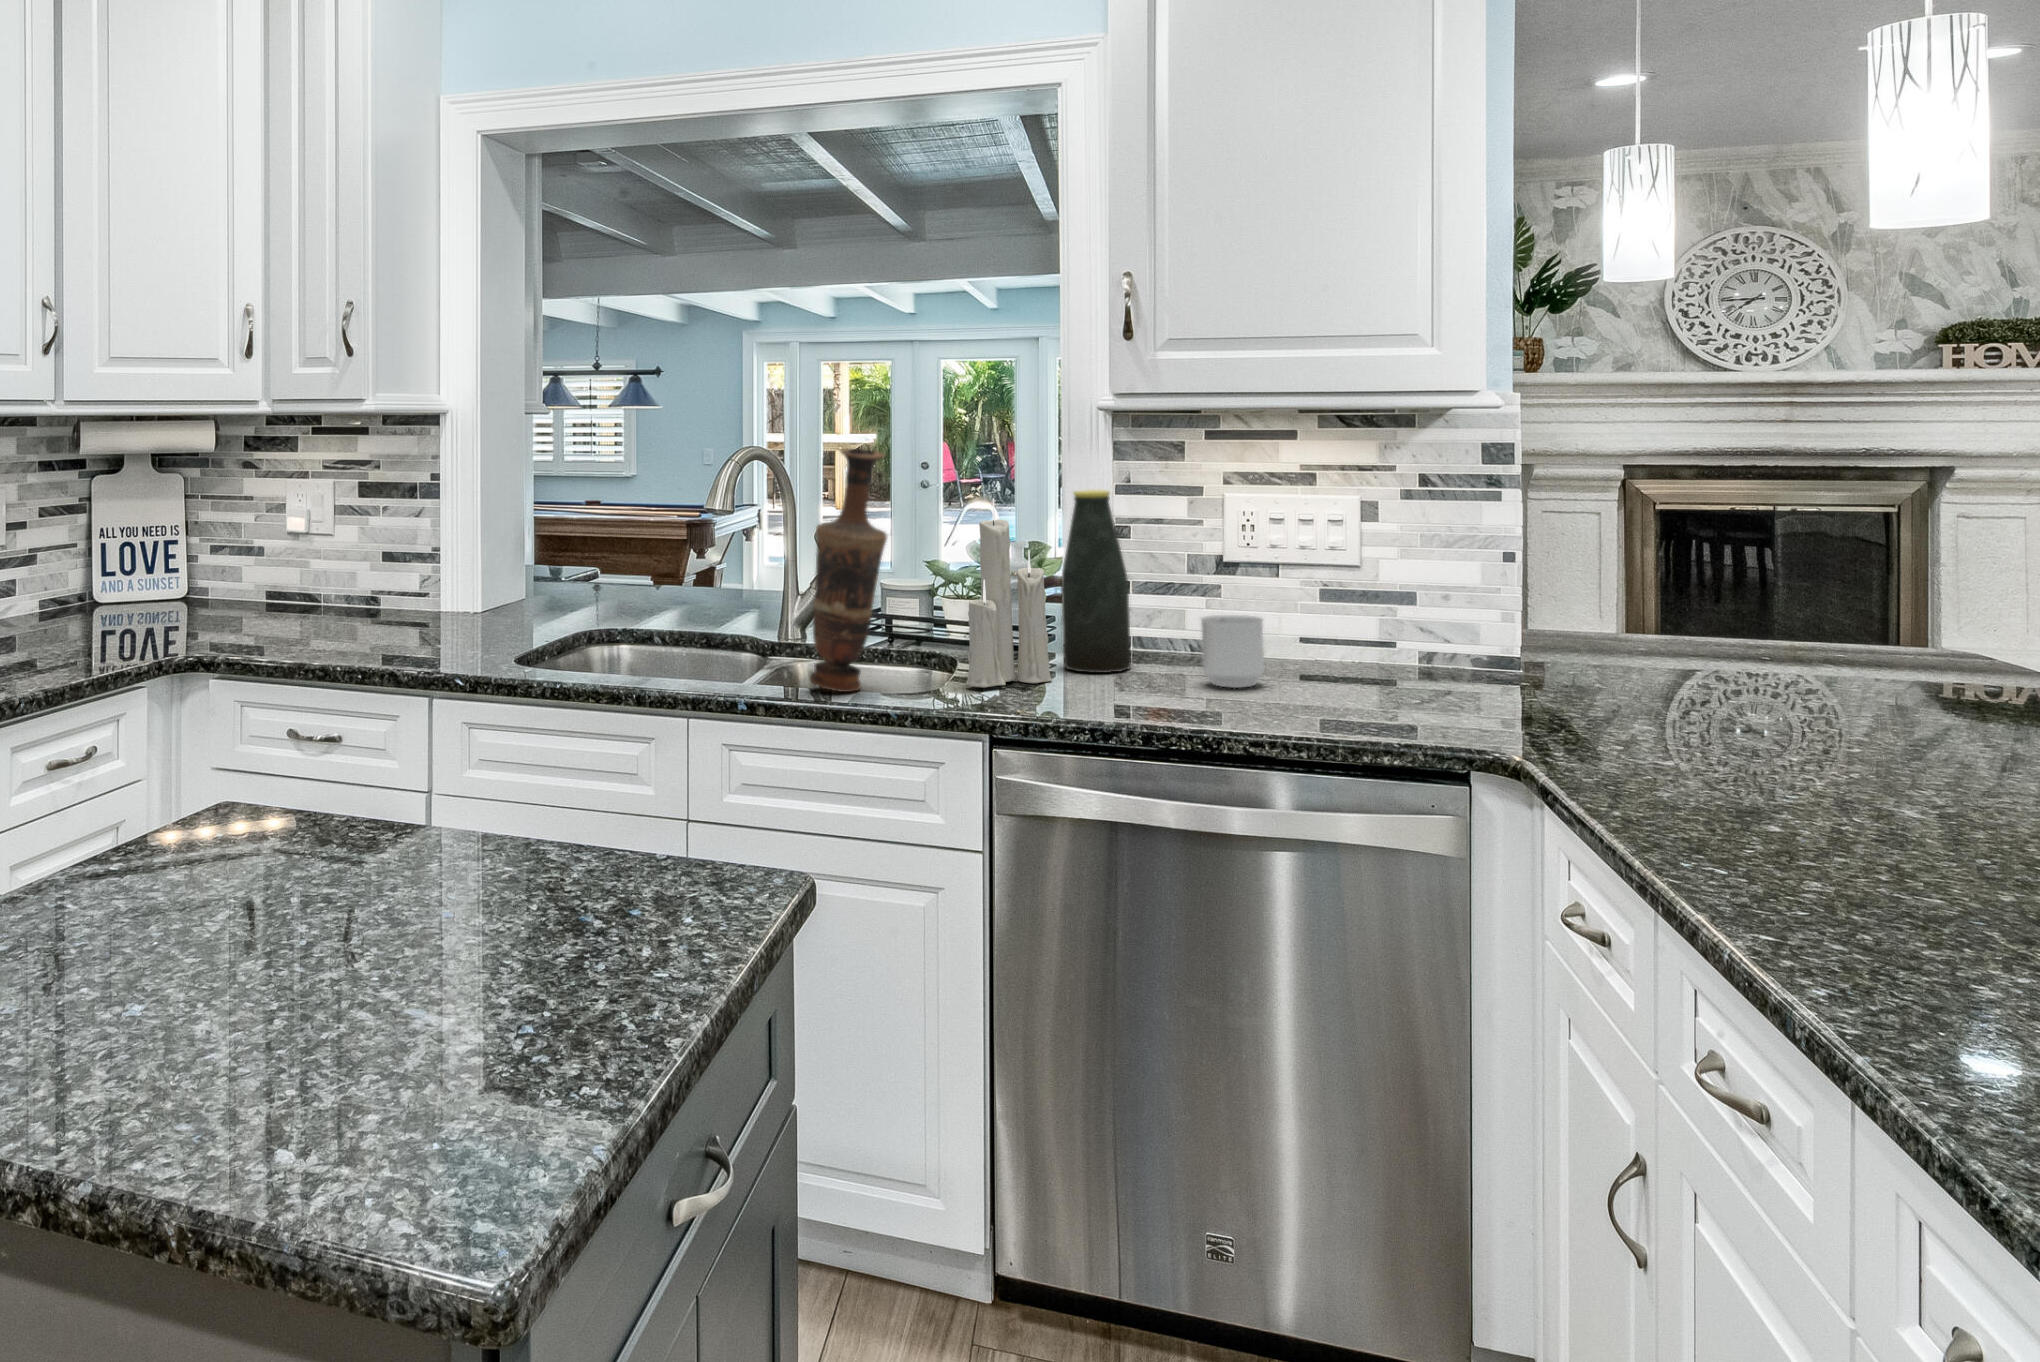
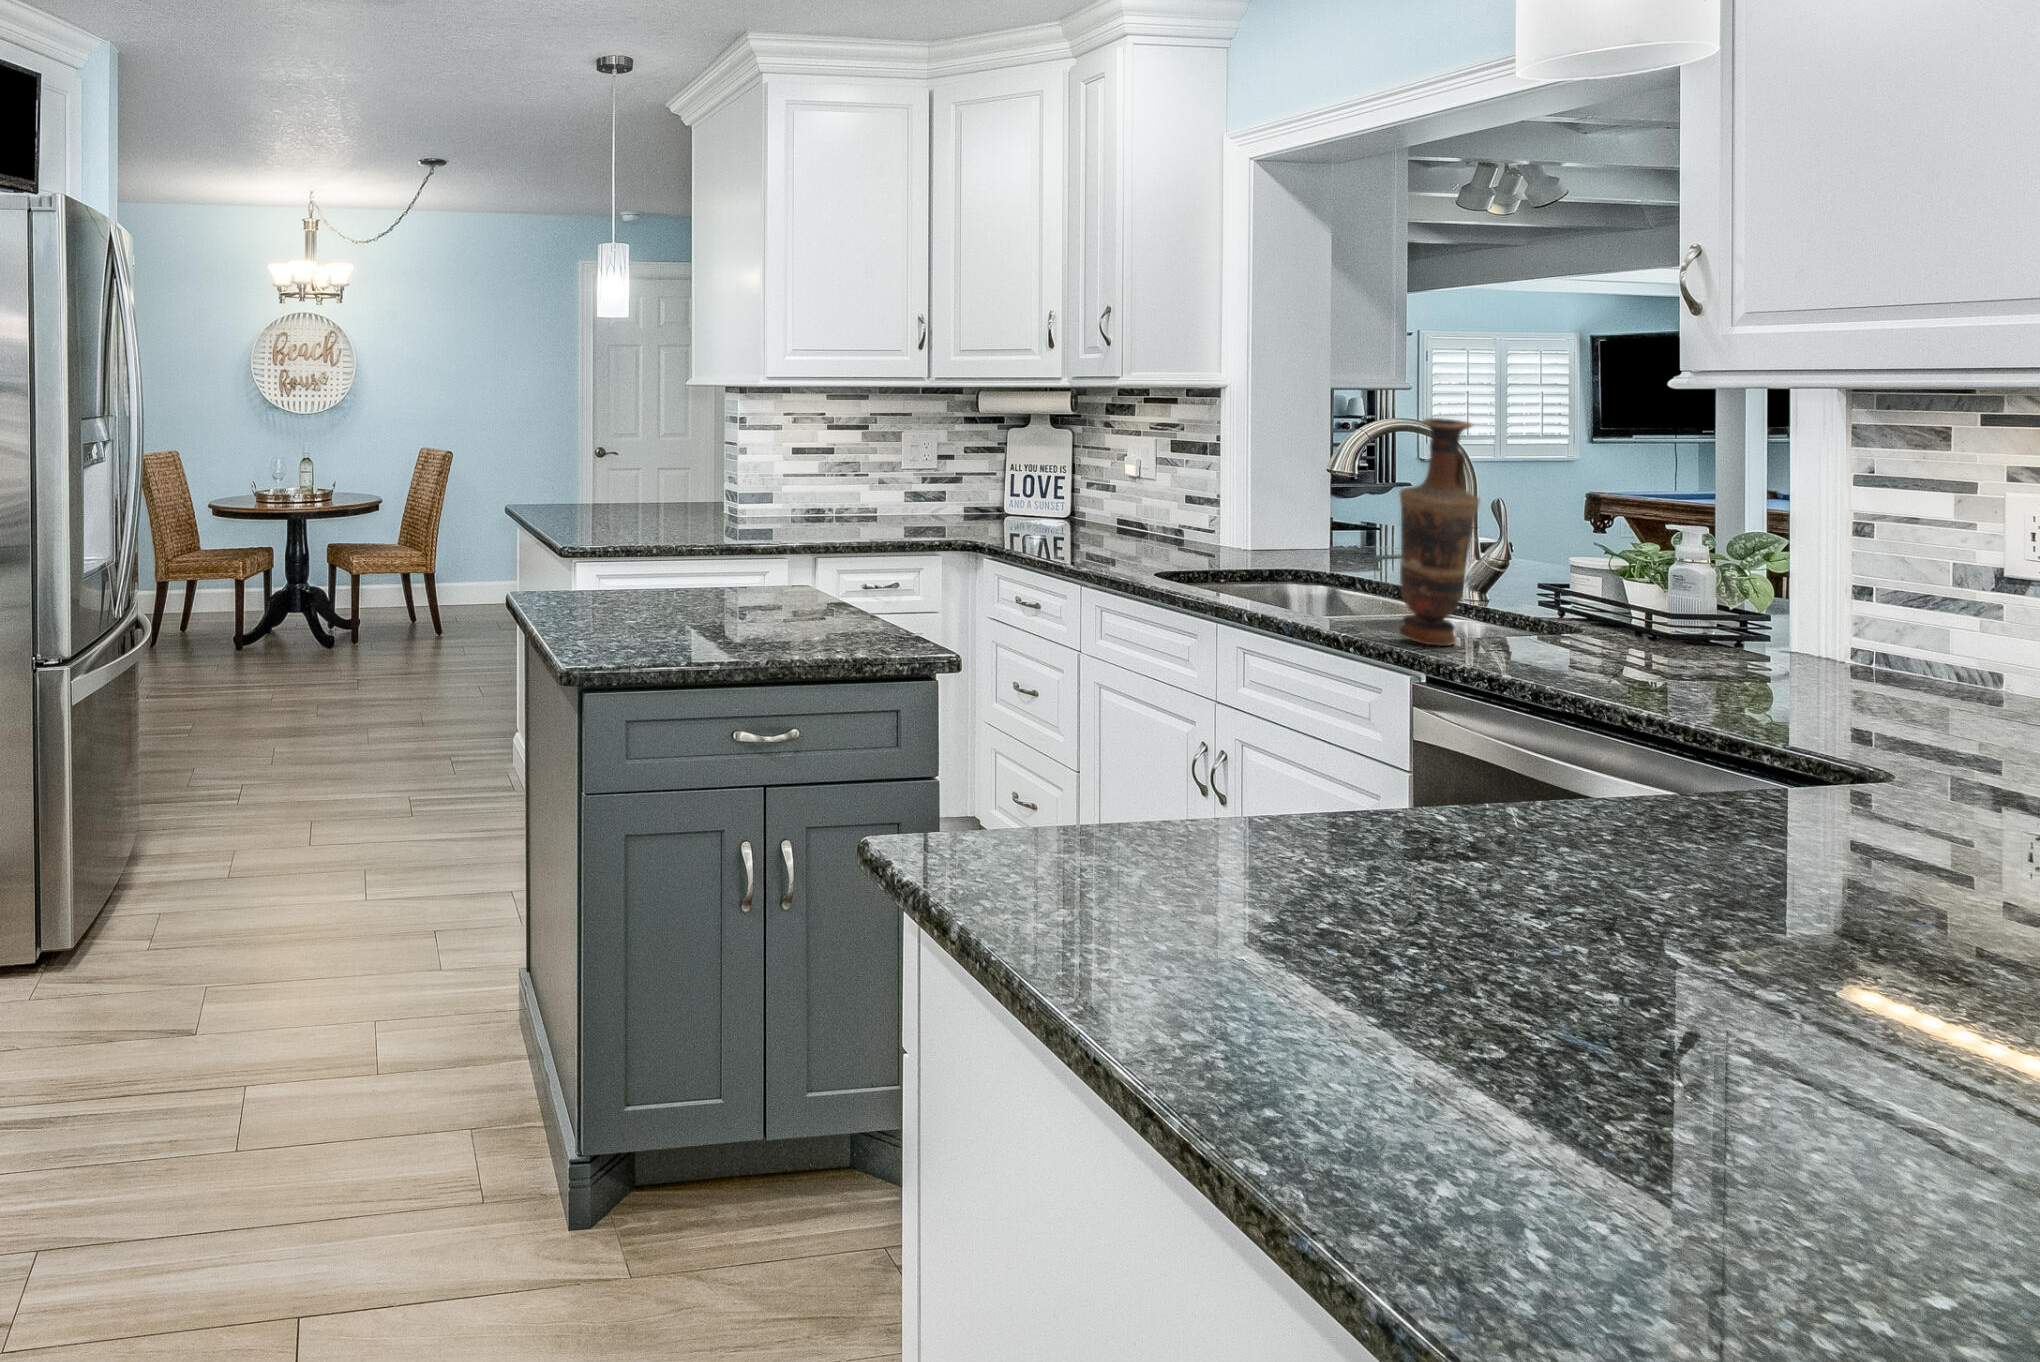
bottle: present [1061,490,1131,673] -> none [1732,478,1834,680]
candle: present [966,498,1052,687] -> none [1564,465,1686,672]
mug: present [1201,615,1264,688] -> none [1866,628,1969,716]

